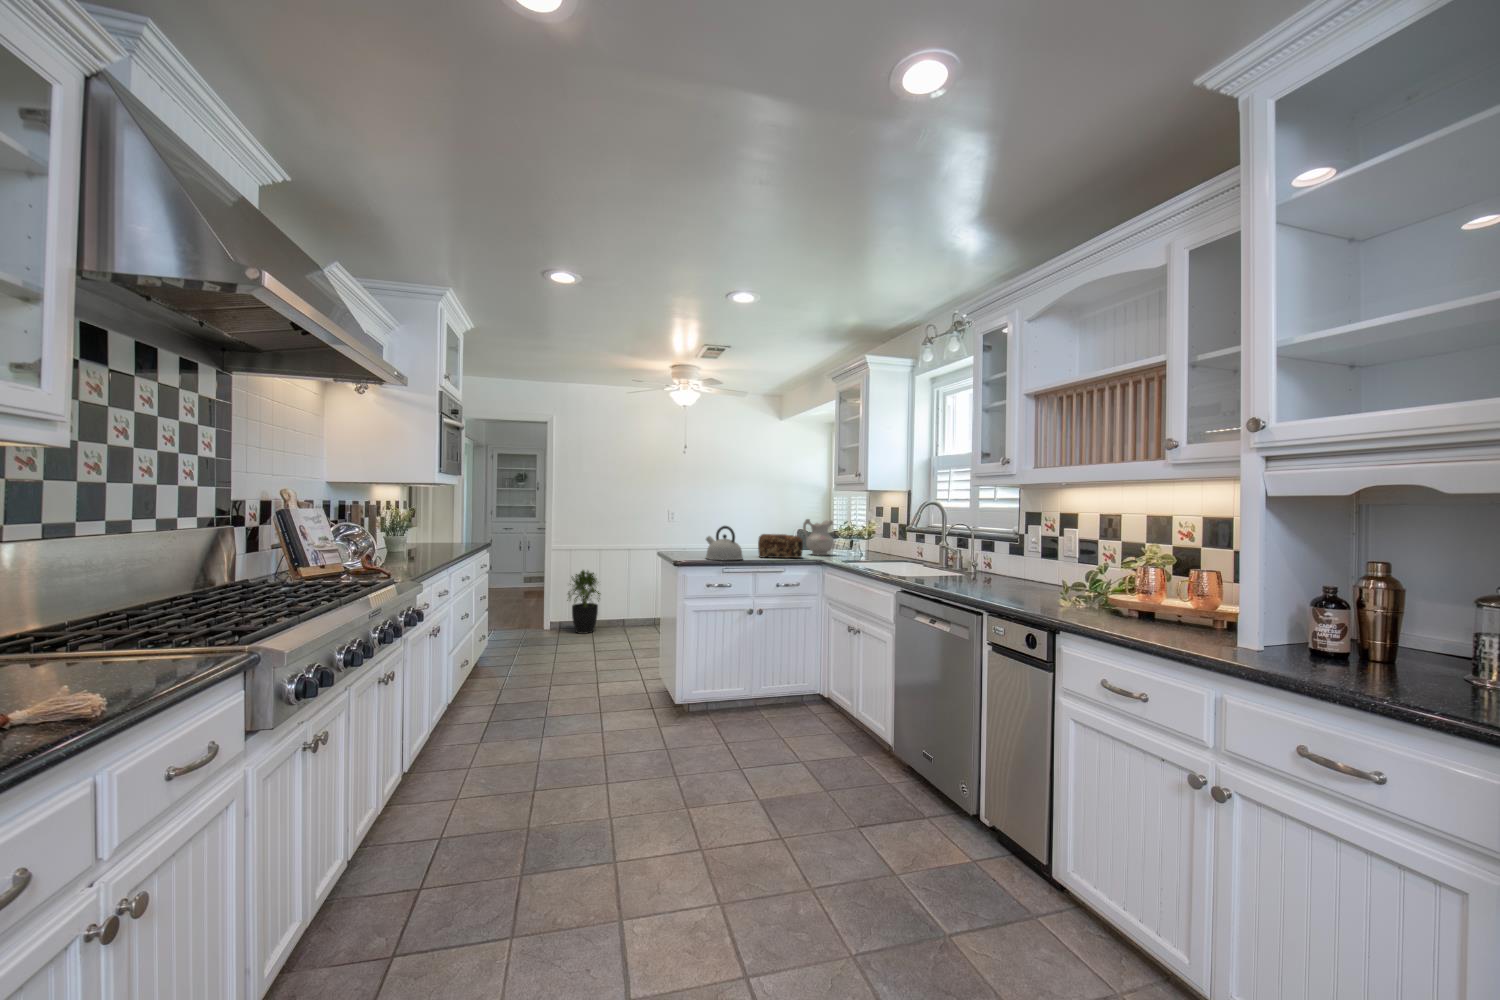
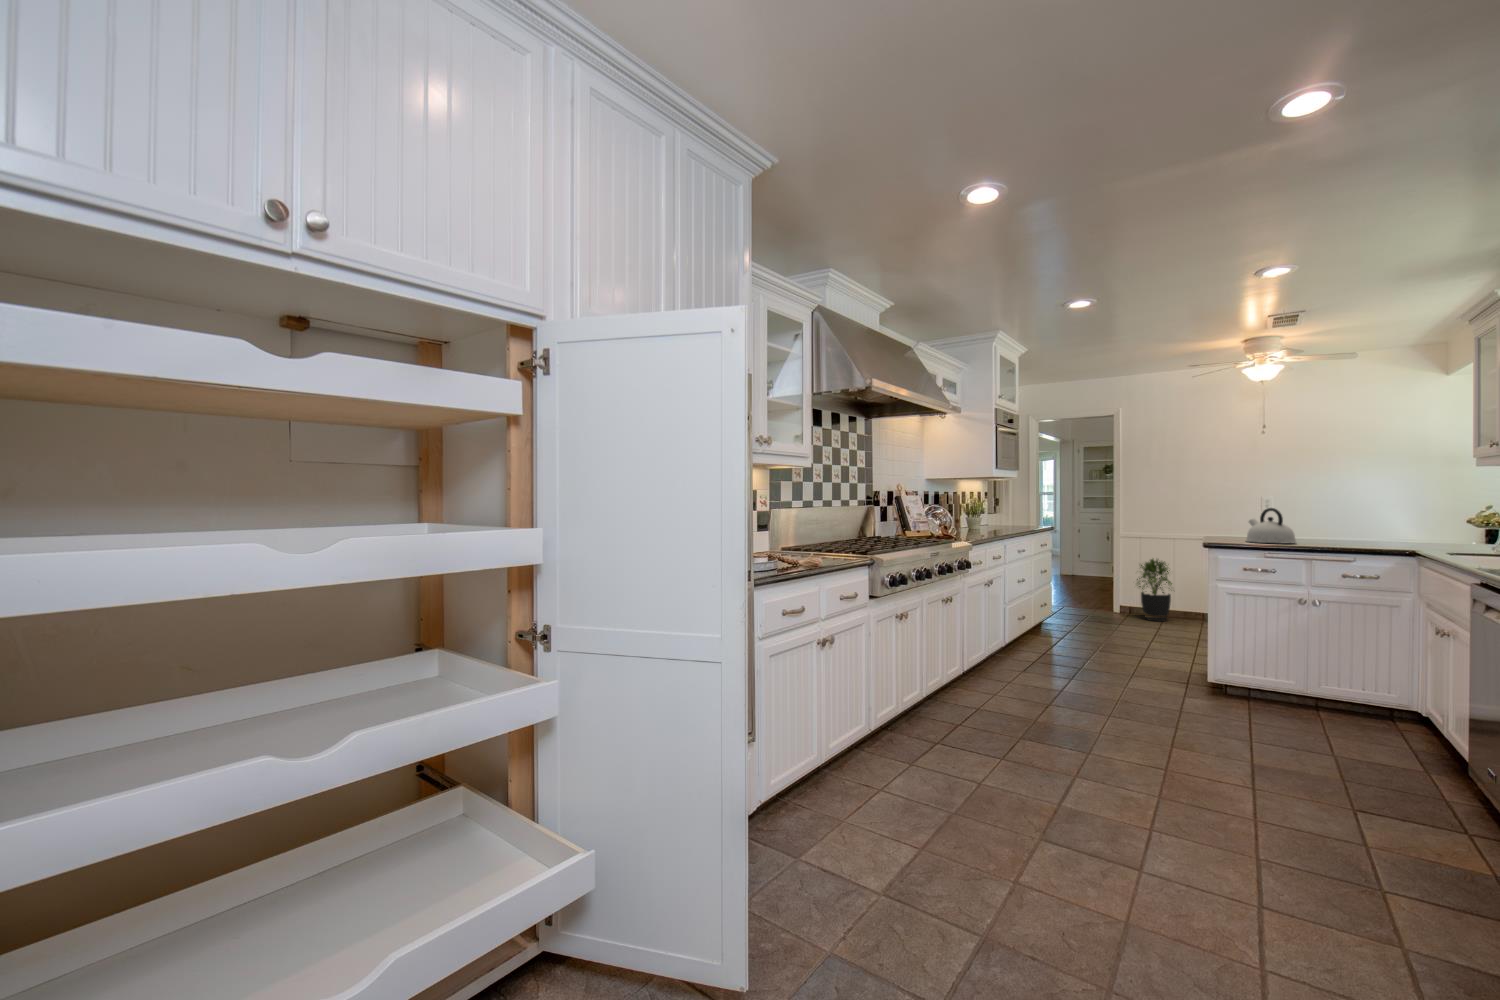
ceramic pitcher: present [803,519,834,555] -> none [1416,501,1476,547]
bread loaf: present [758,534,803,558] -> none [1327,518,1401,546]

